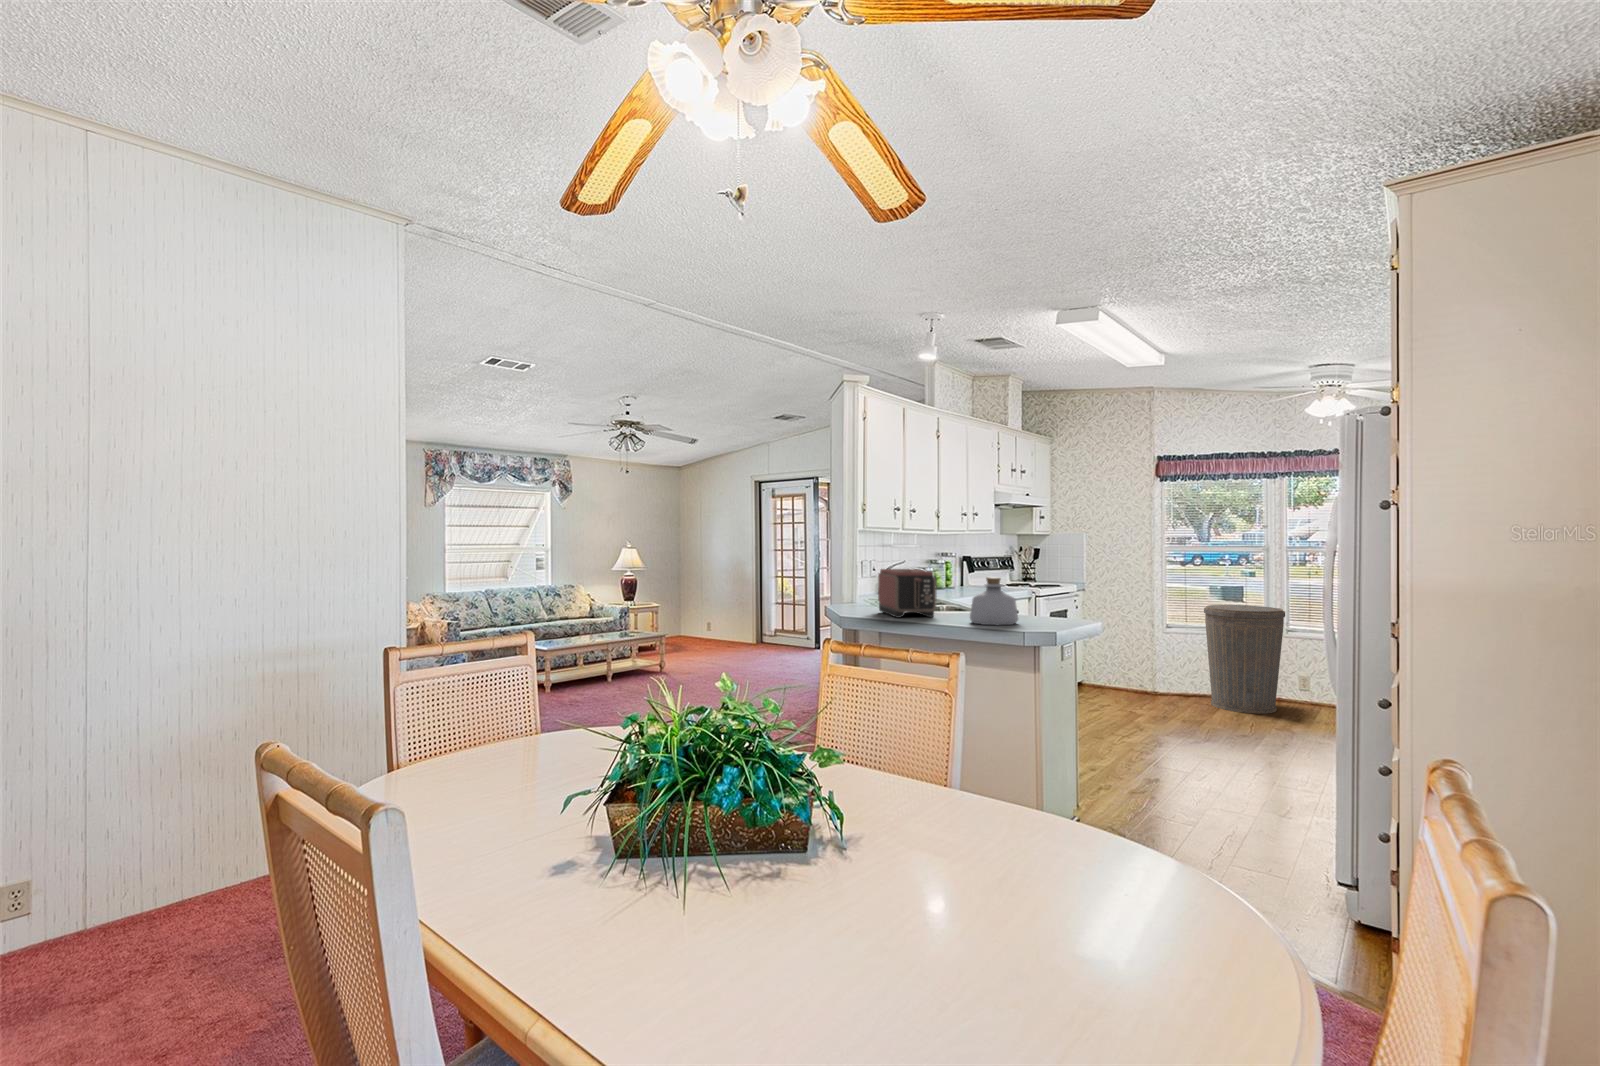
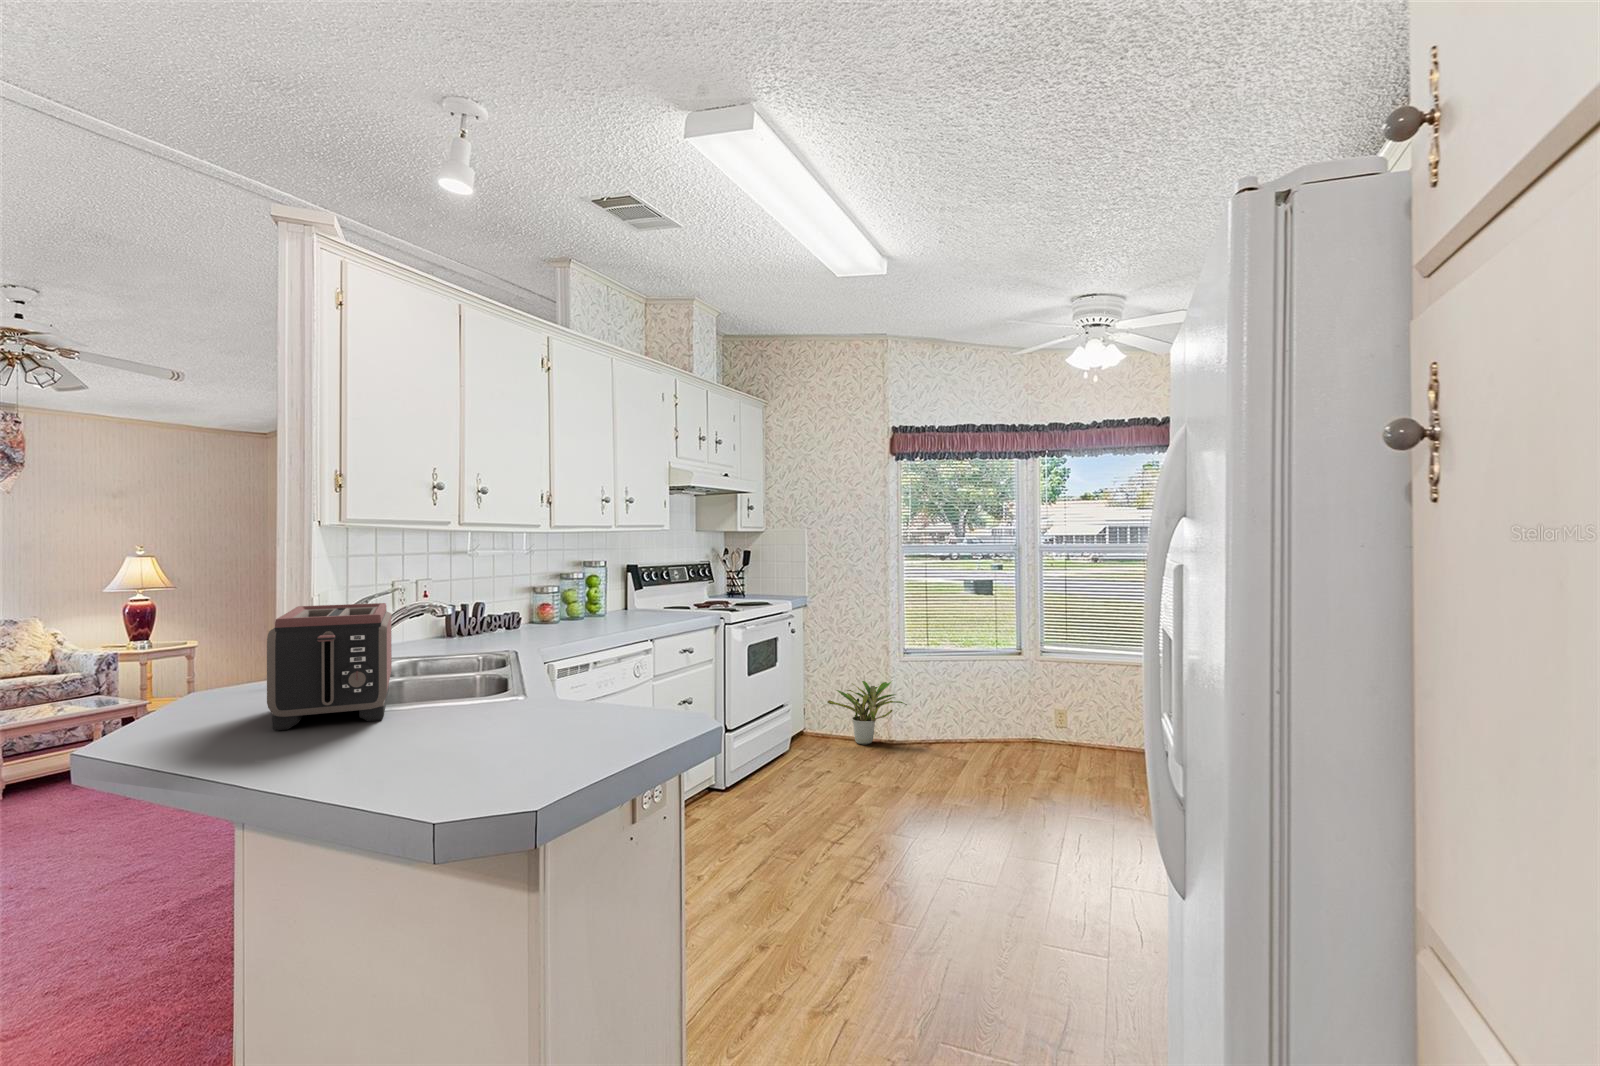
bottle: present [970,577,1018,625] -> none [407,630,539,761]
trash can: present [1204,605,1285,714] -> none [949,619,1043,763]
potted plant: none [1103,648,1168,696] -> present [827,681,907,745]

